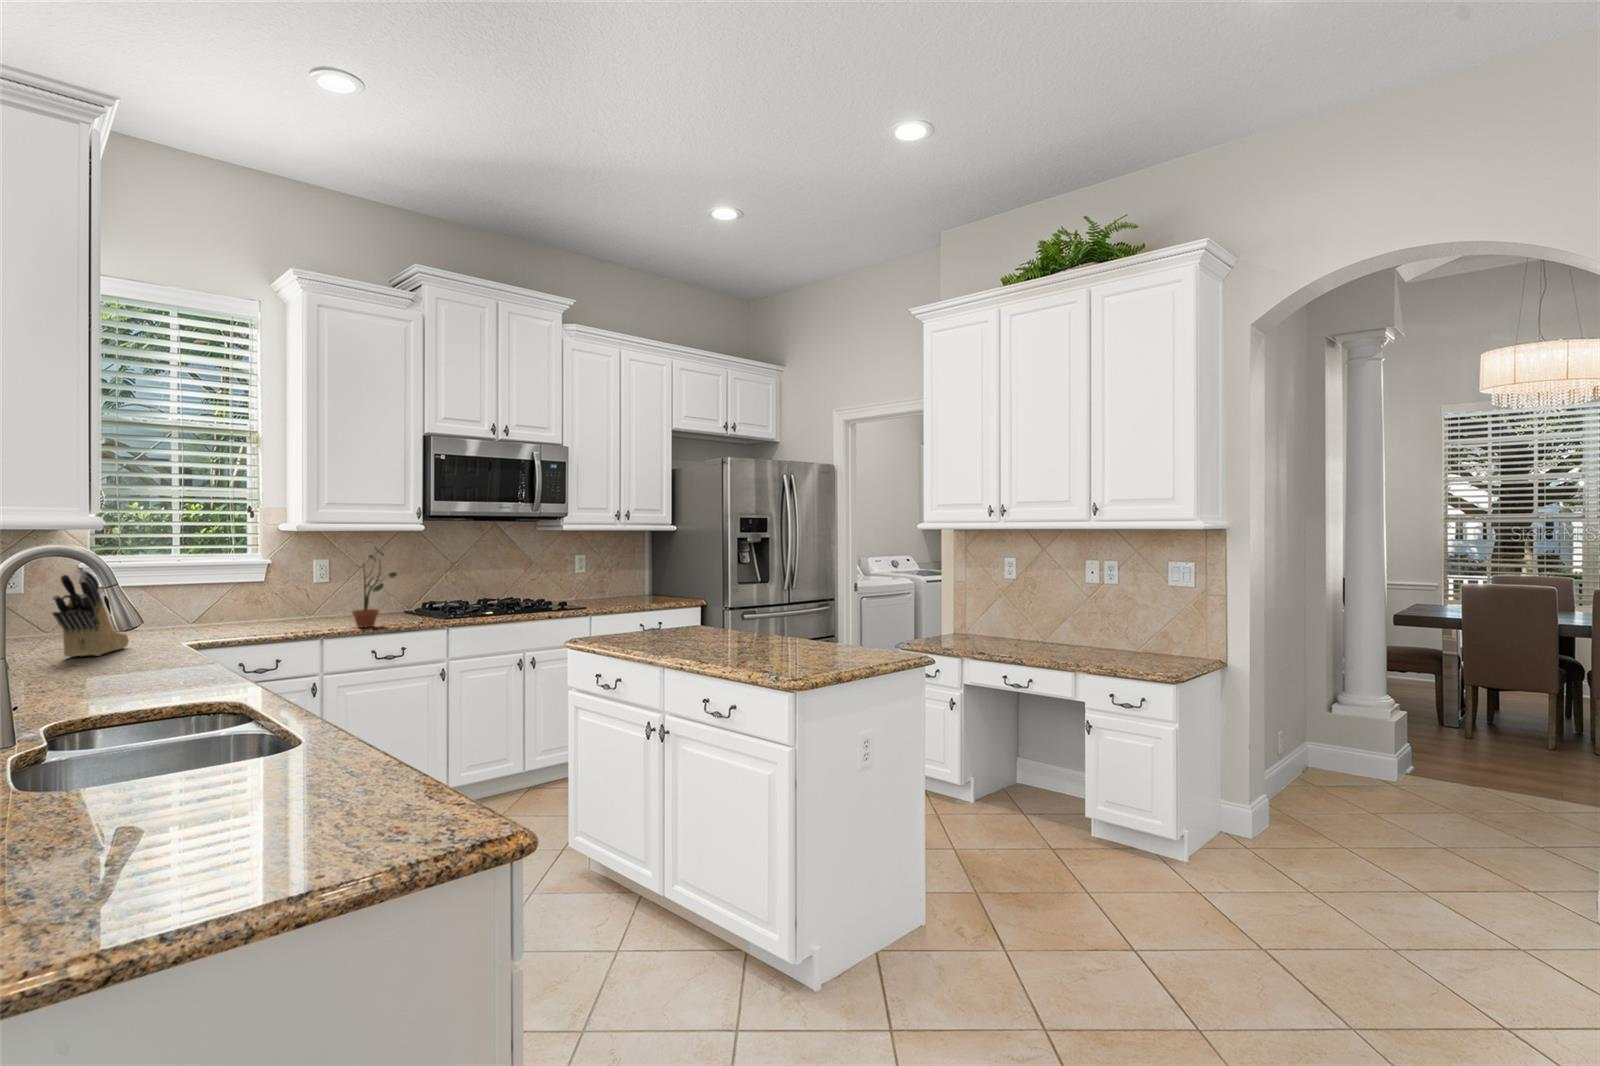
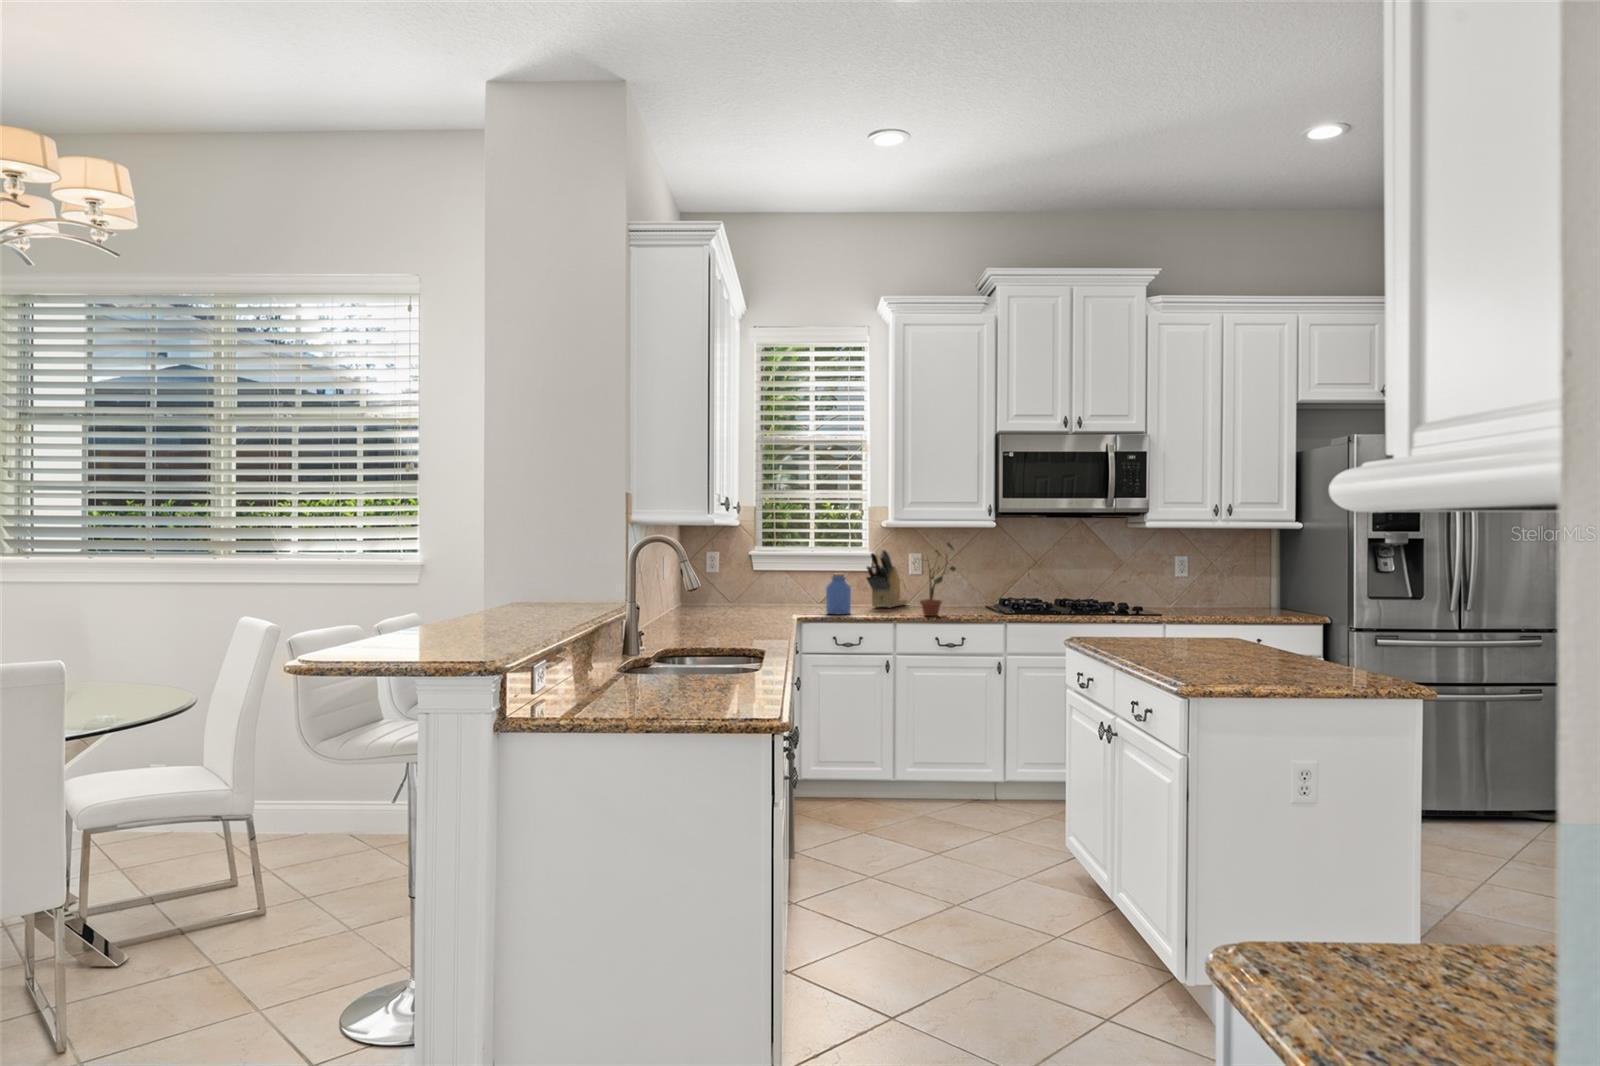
knife block: present [53,570,129,657] -> present [866,550,907,608]
jar: none [220,586,255,636] -> present [826,573,851,614]

